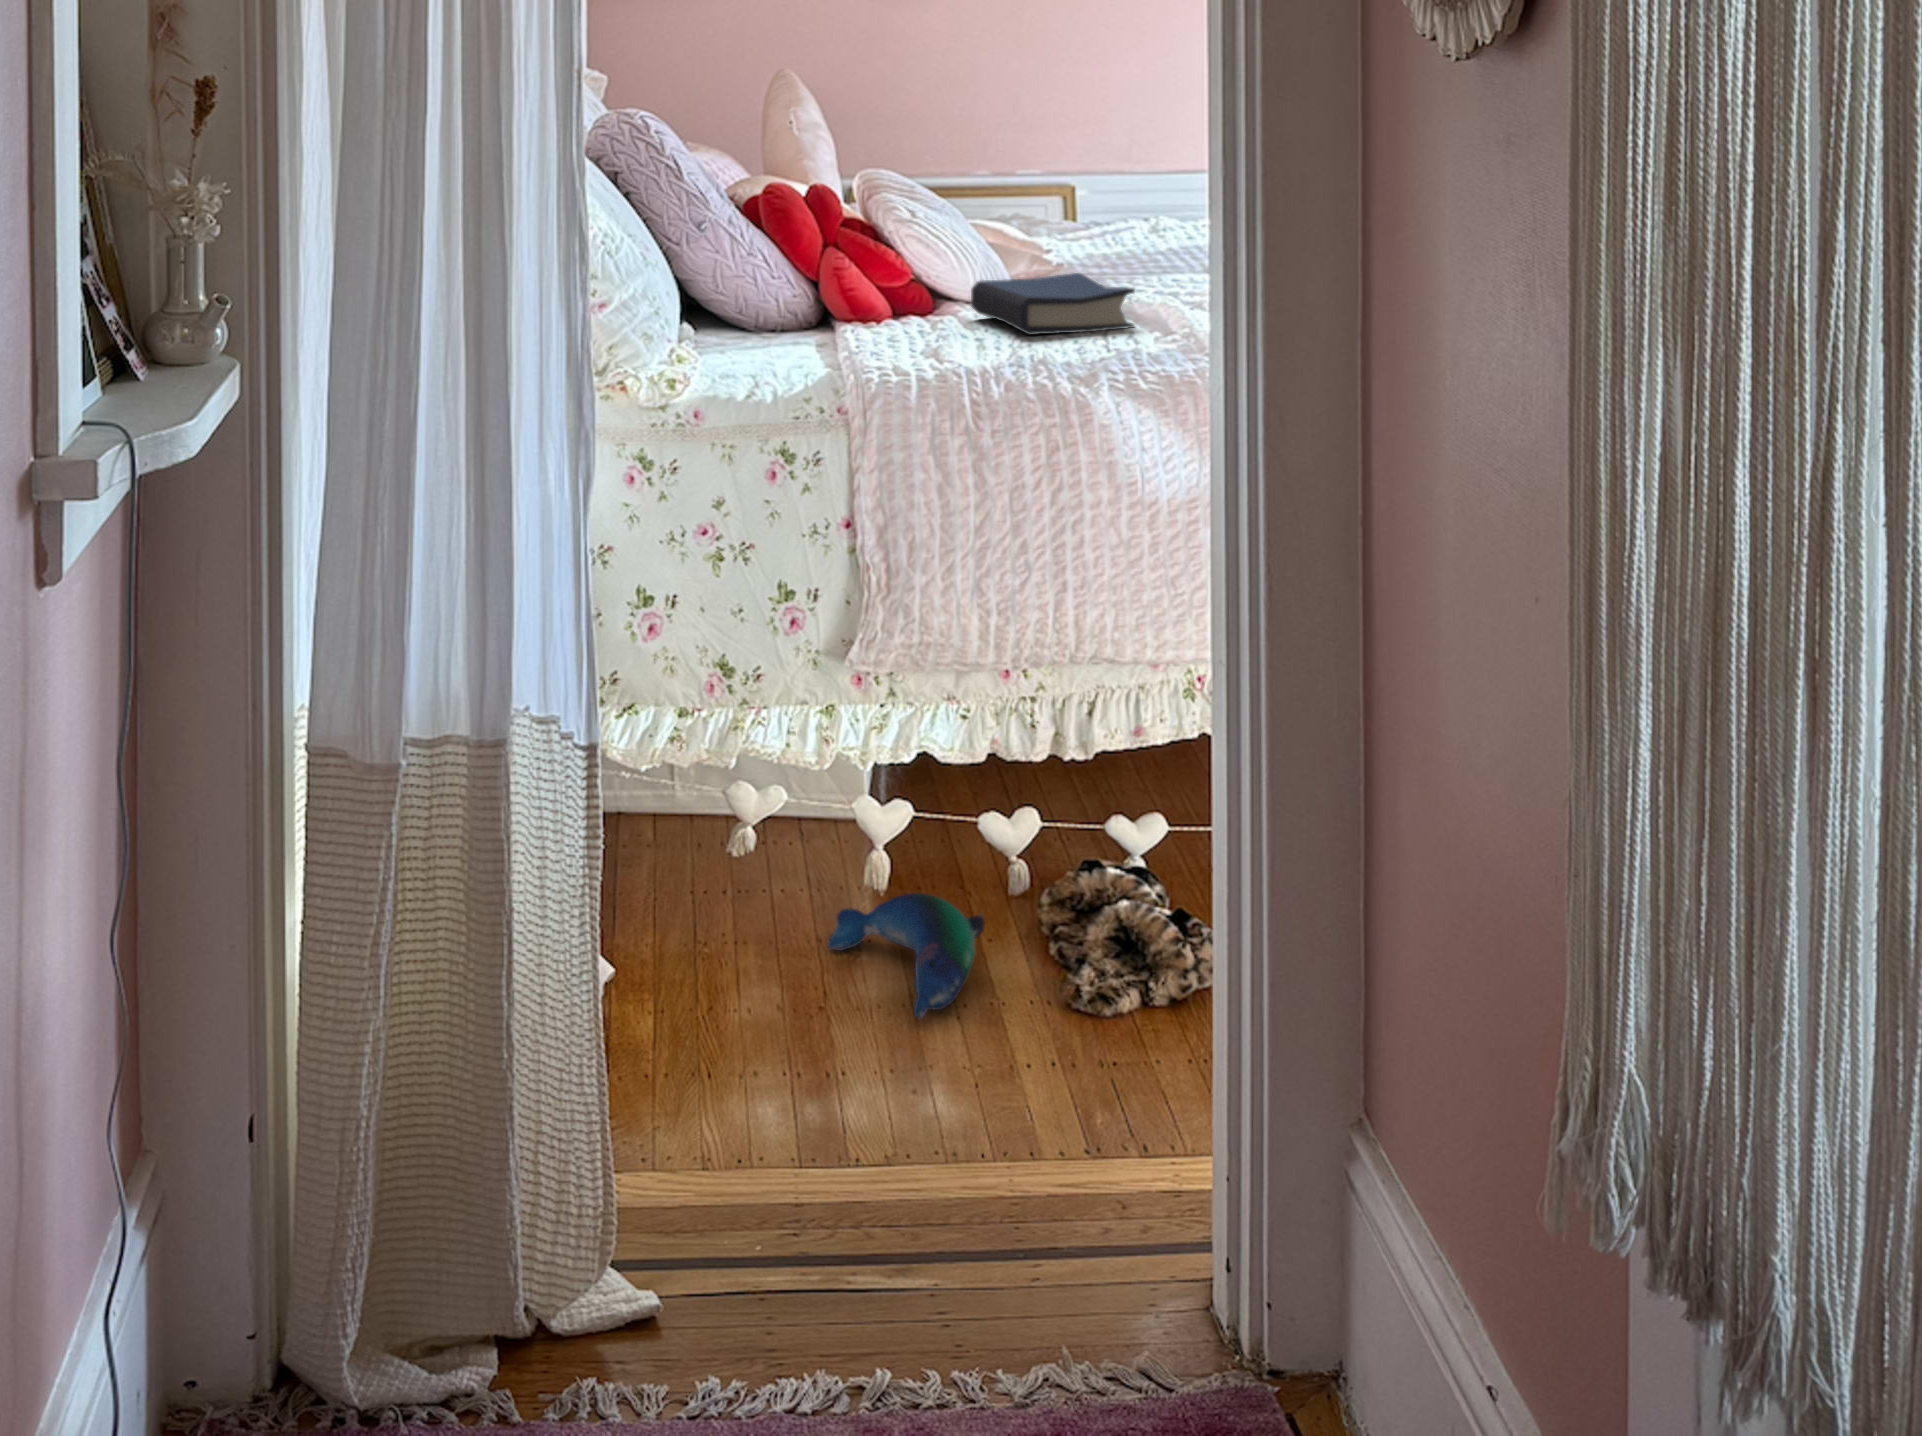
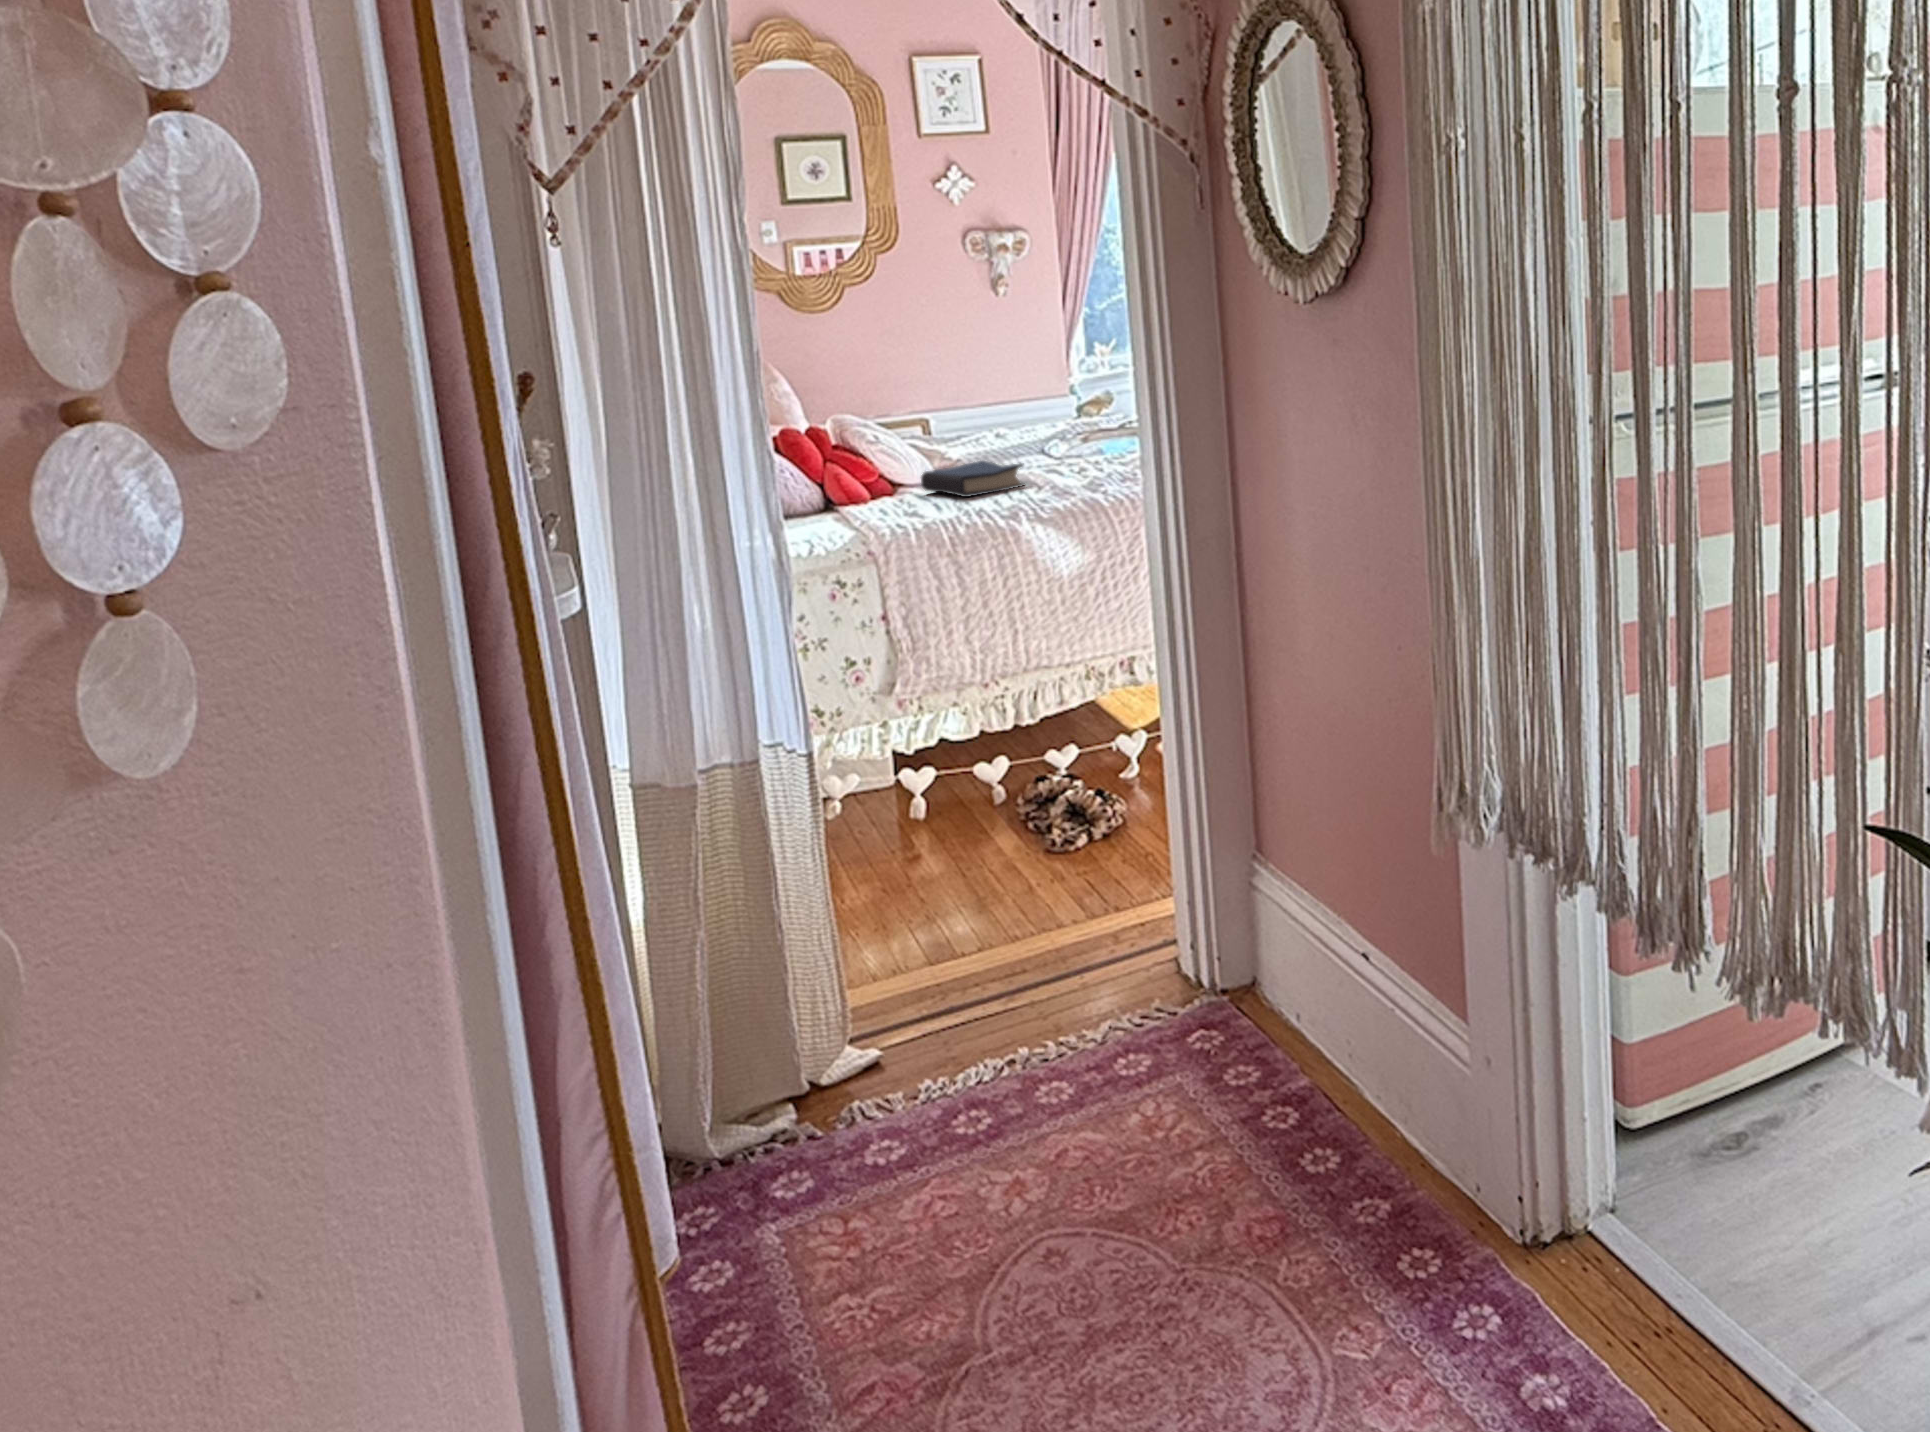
plush toy: present [828,893,985,1019] -> none [904,815,1000,880]

